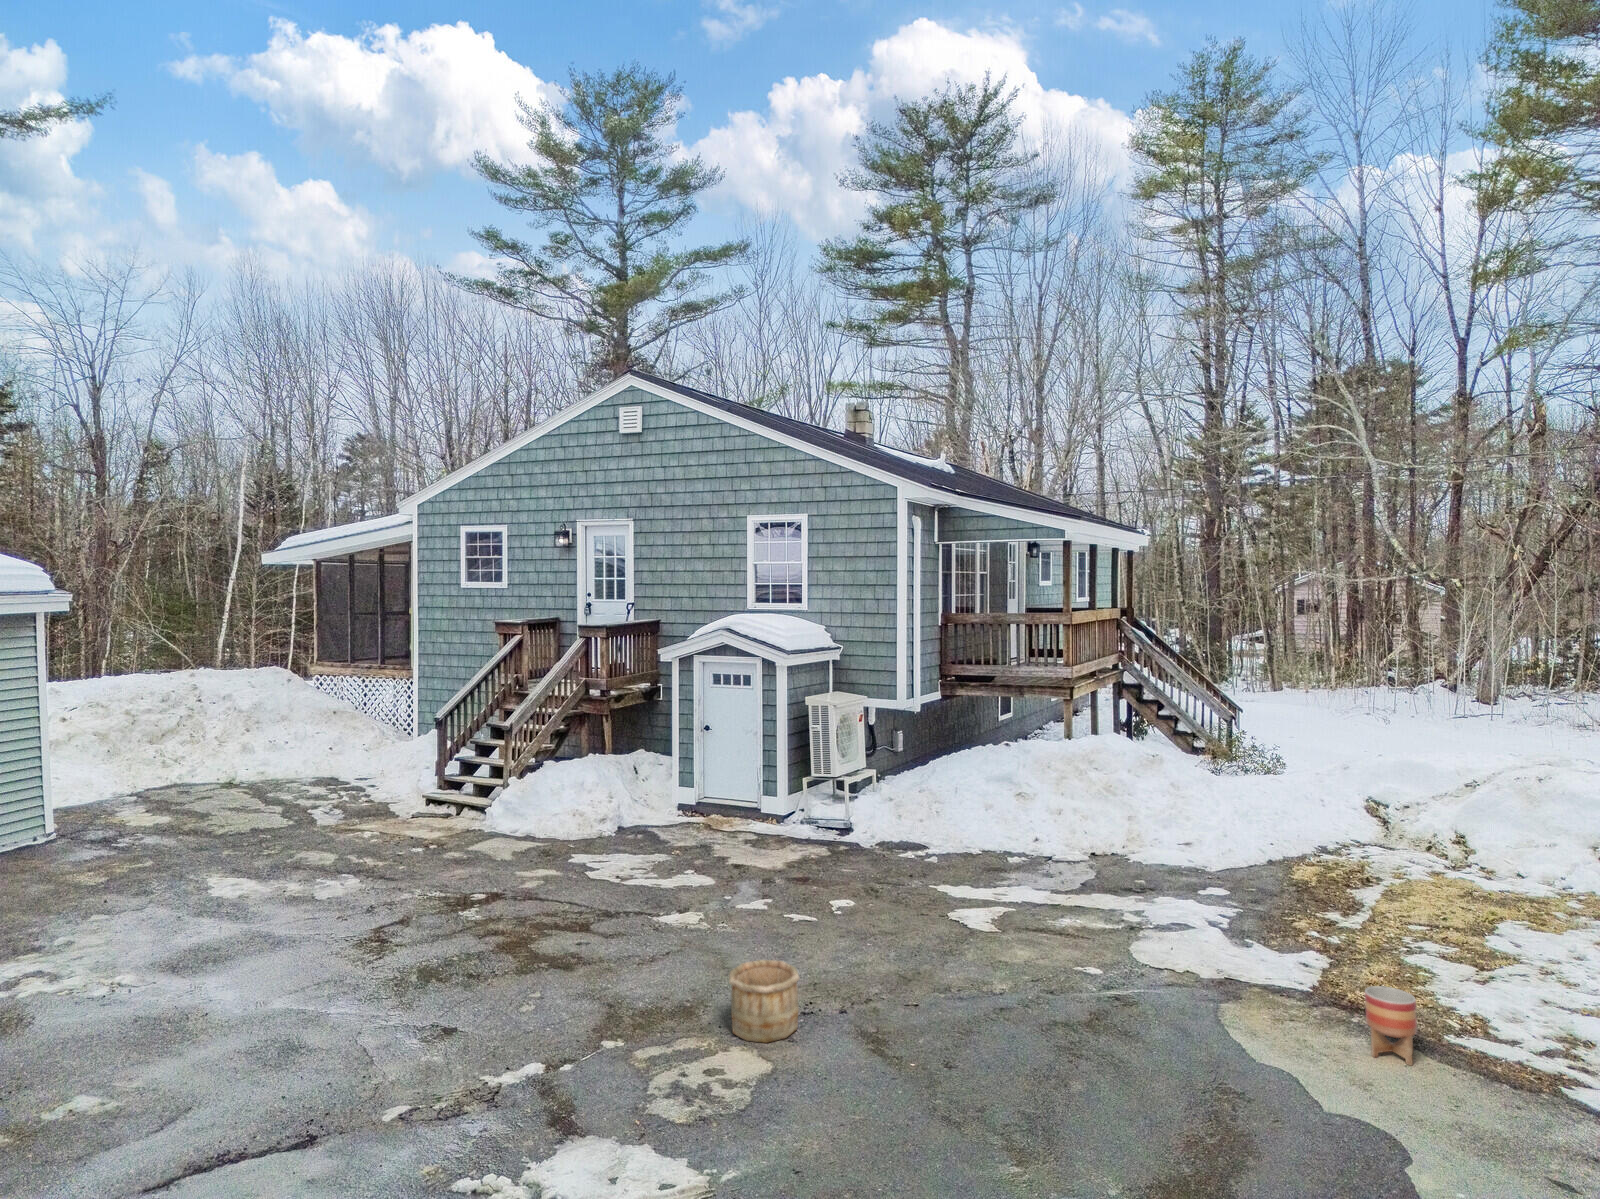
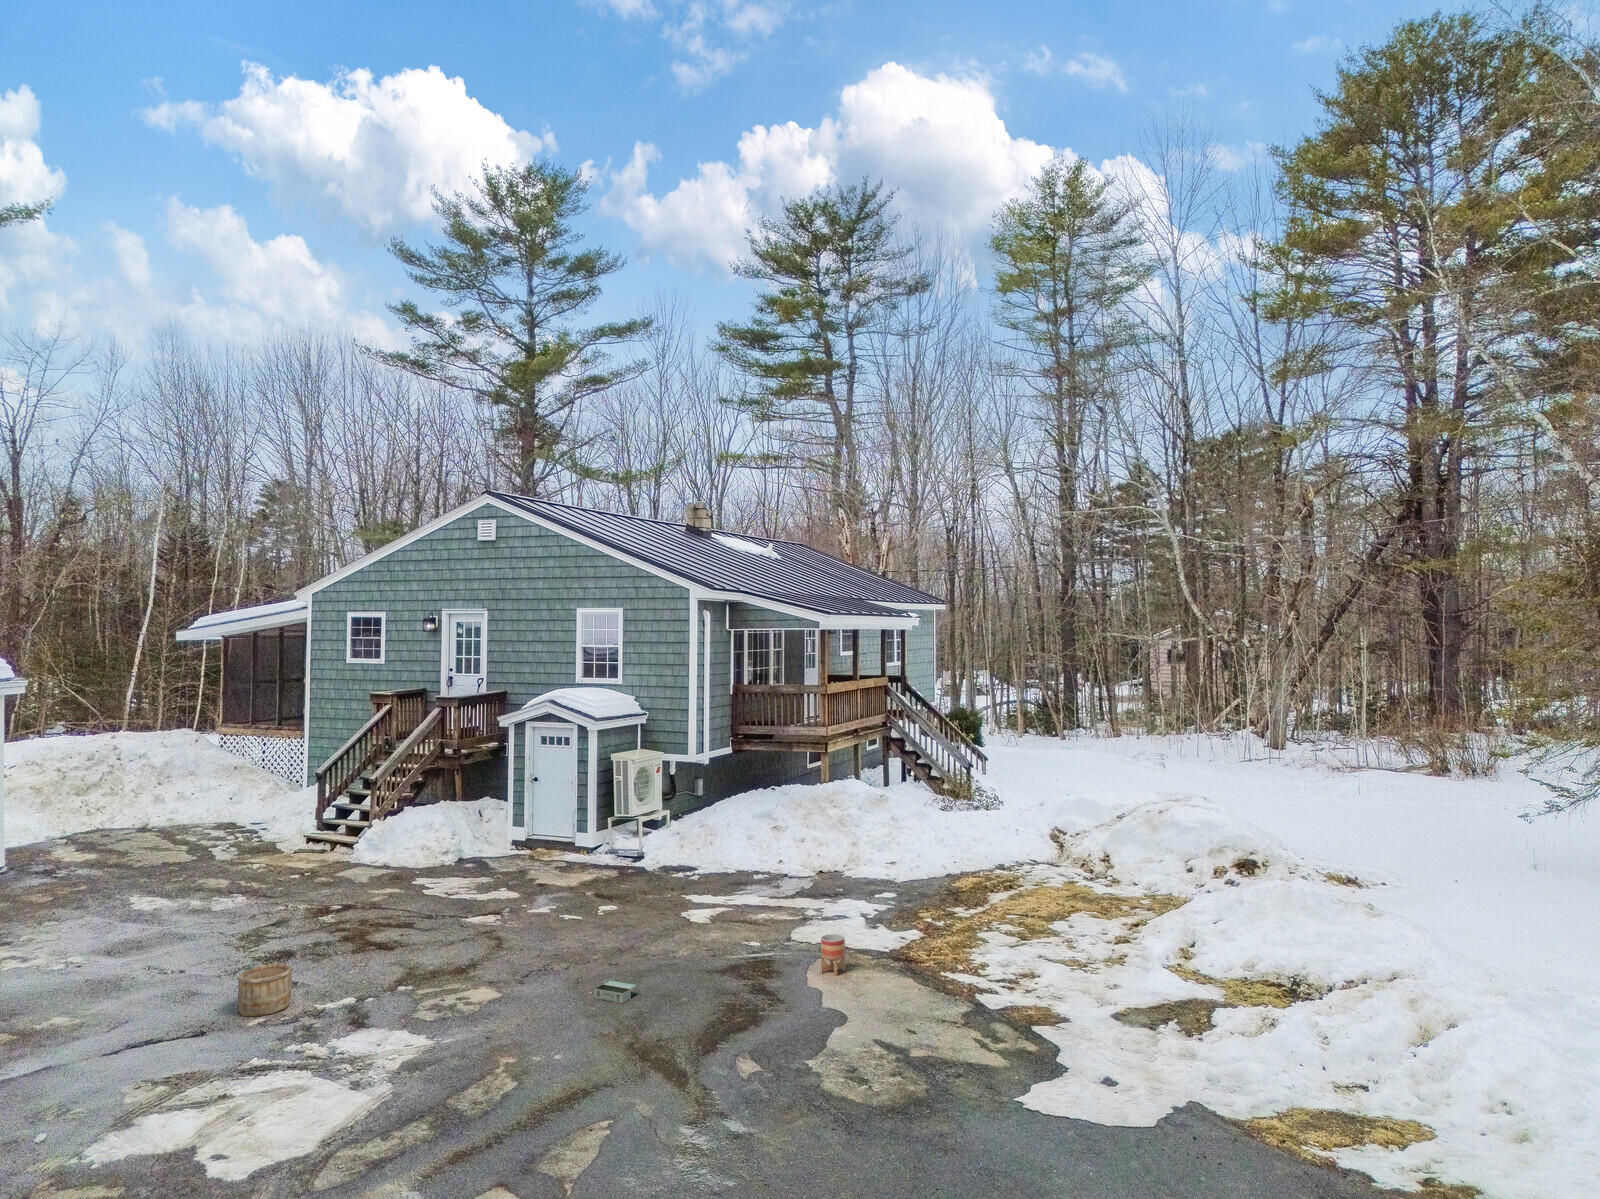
wooden bucket: present [729,960,799,1043] -> present [237,964,293,1017]
toolbox: none [1009,1070,1087,1127] -> present [594,980,638,1003]

